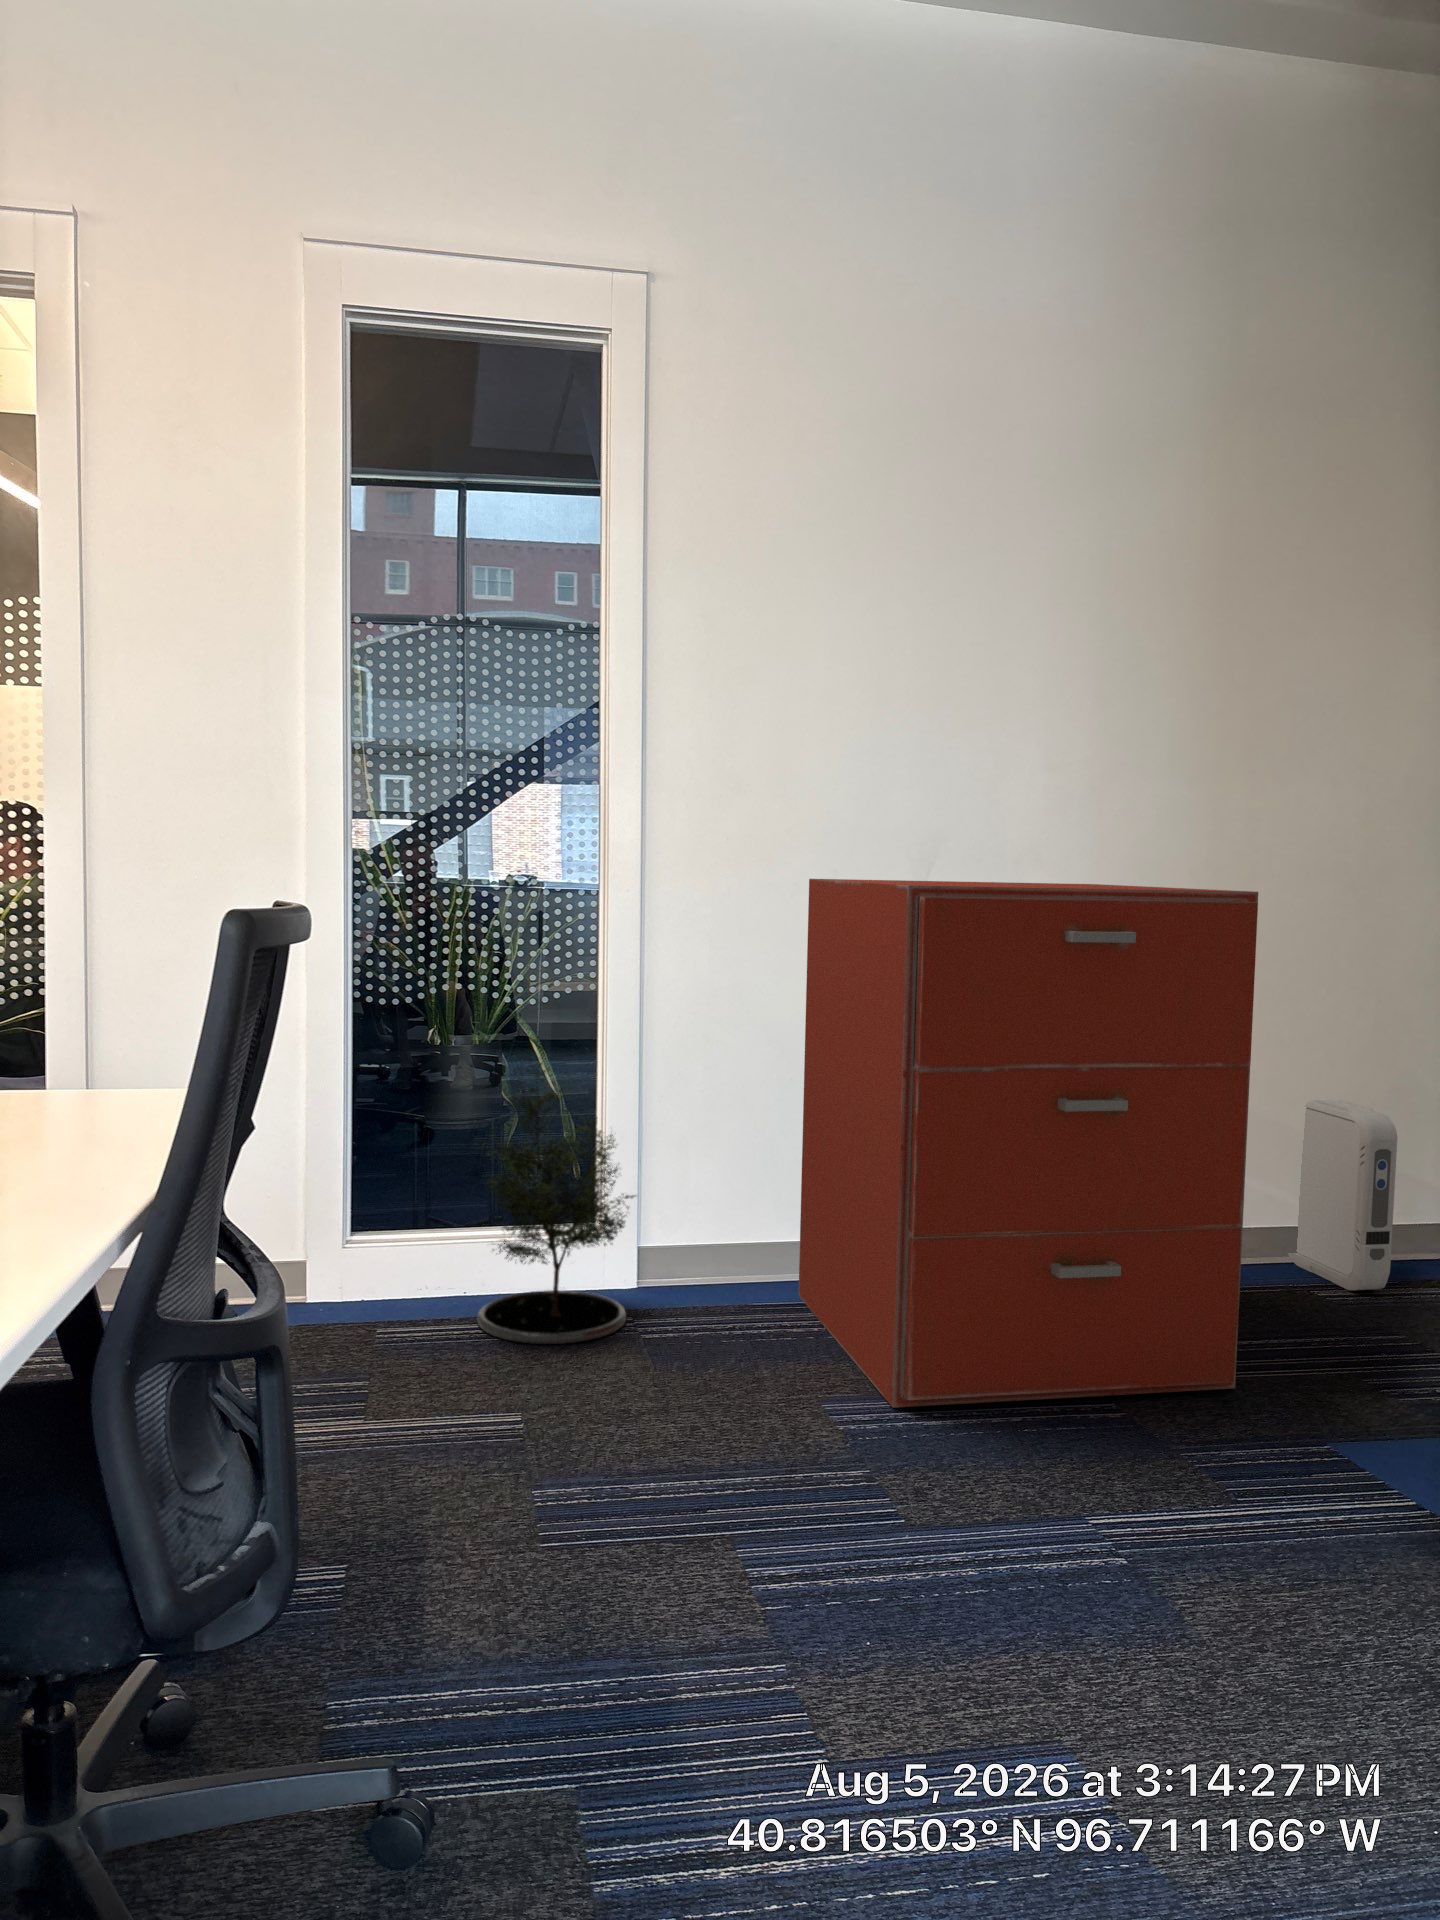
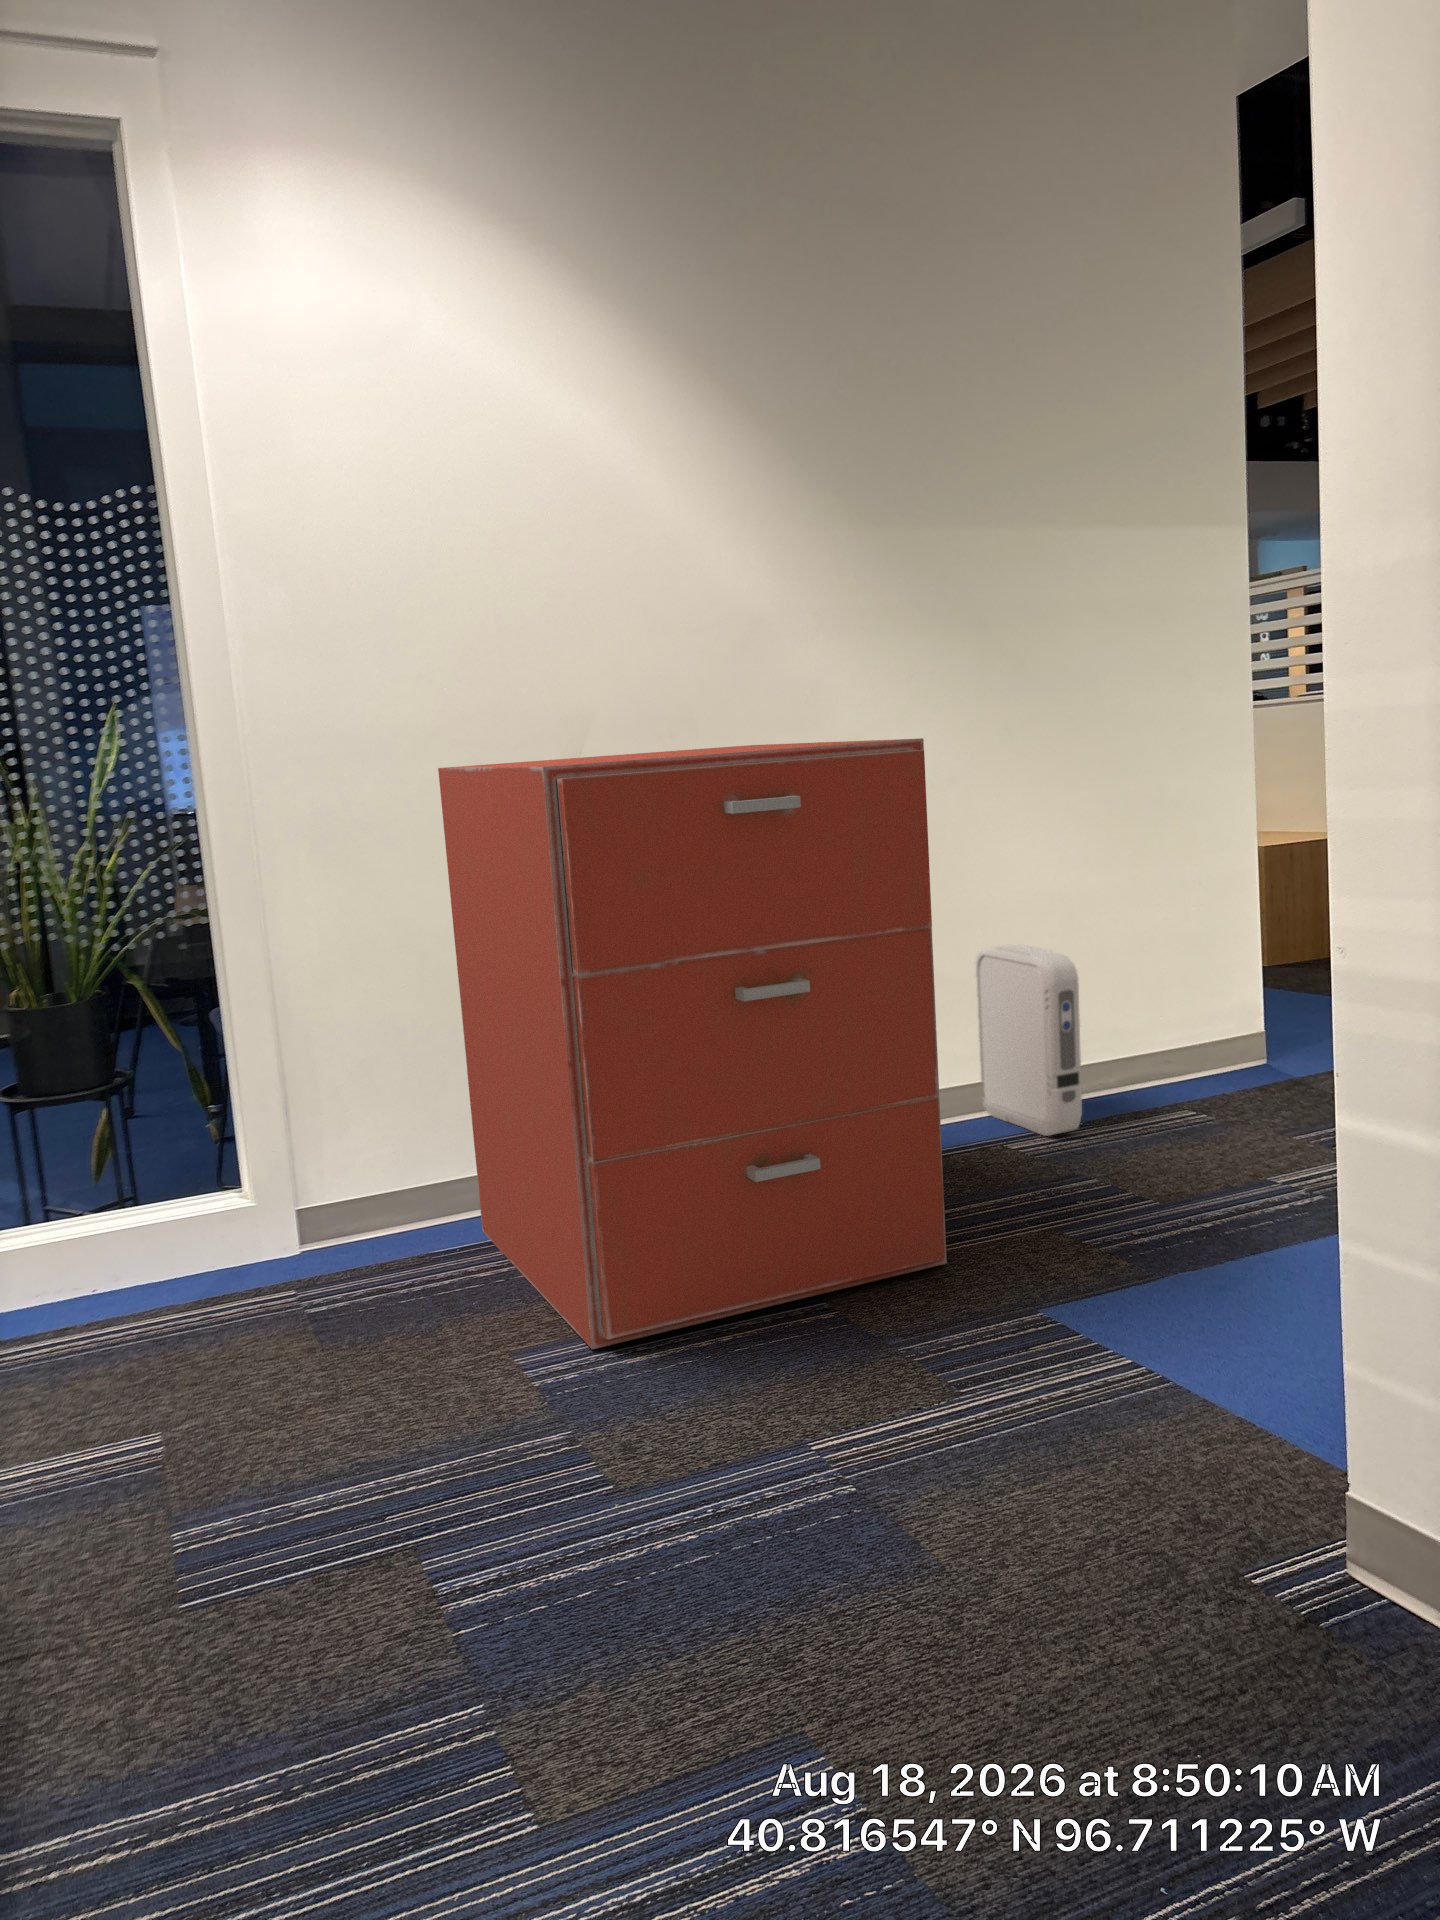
potted tree: present [477,1060,636,1344] -> none [68,1010,285,1343]

